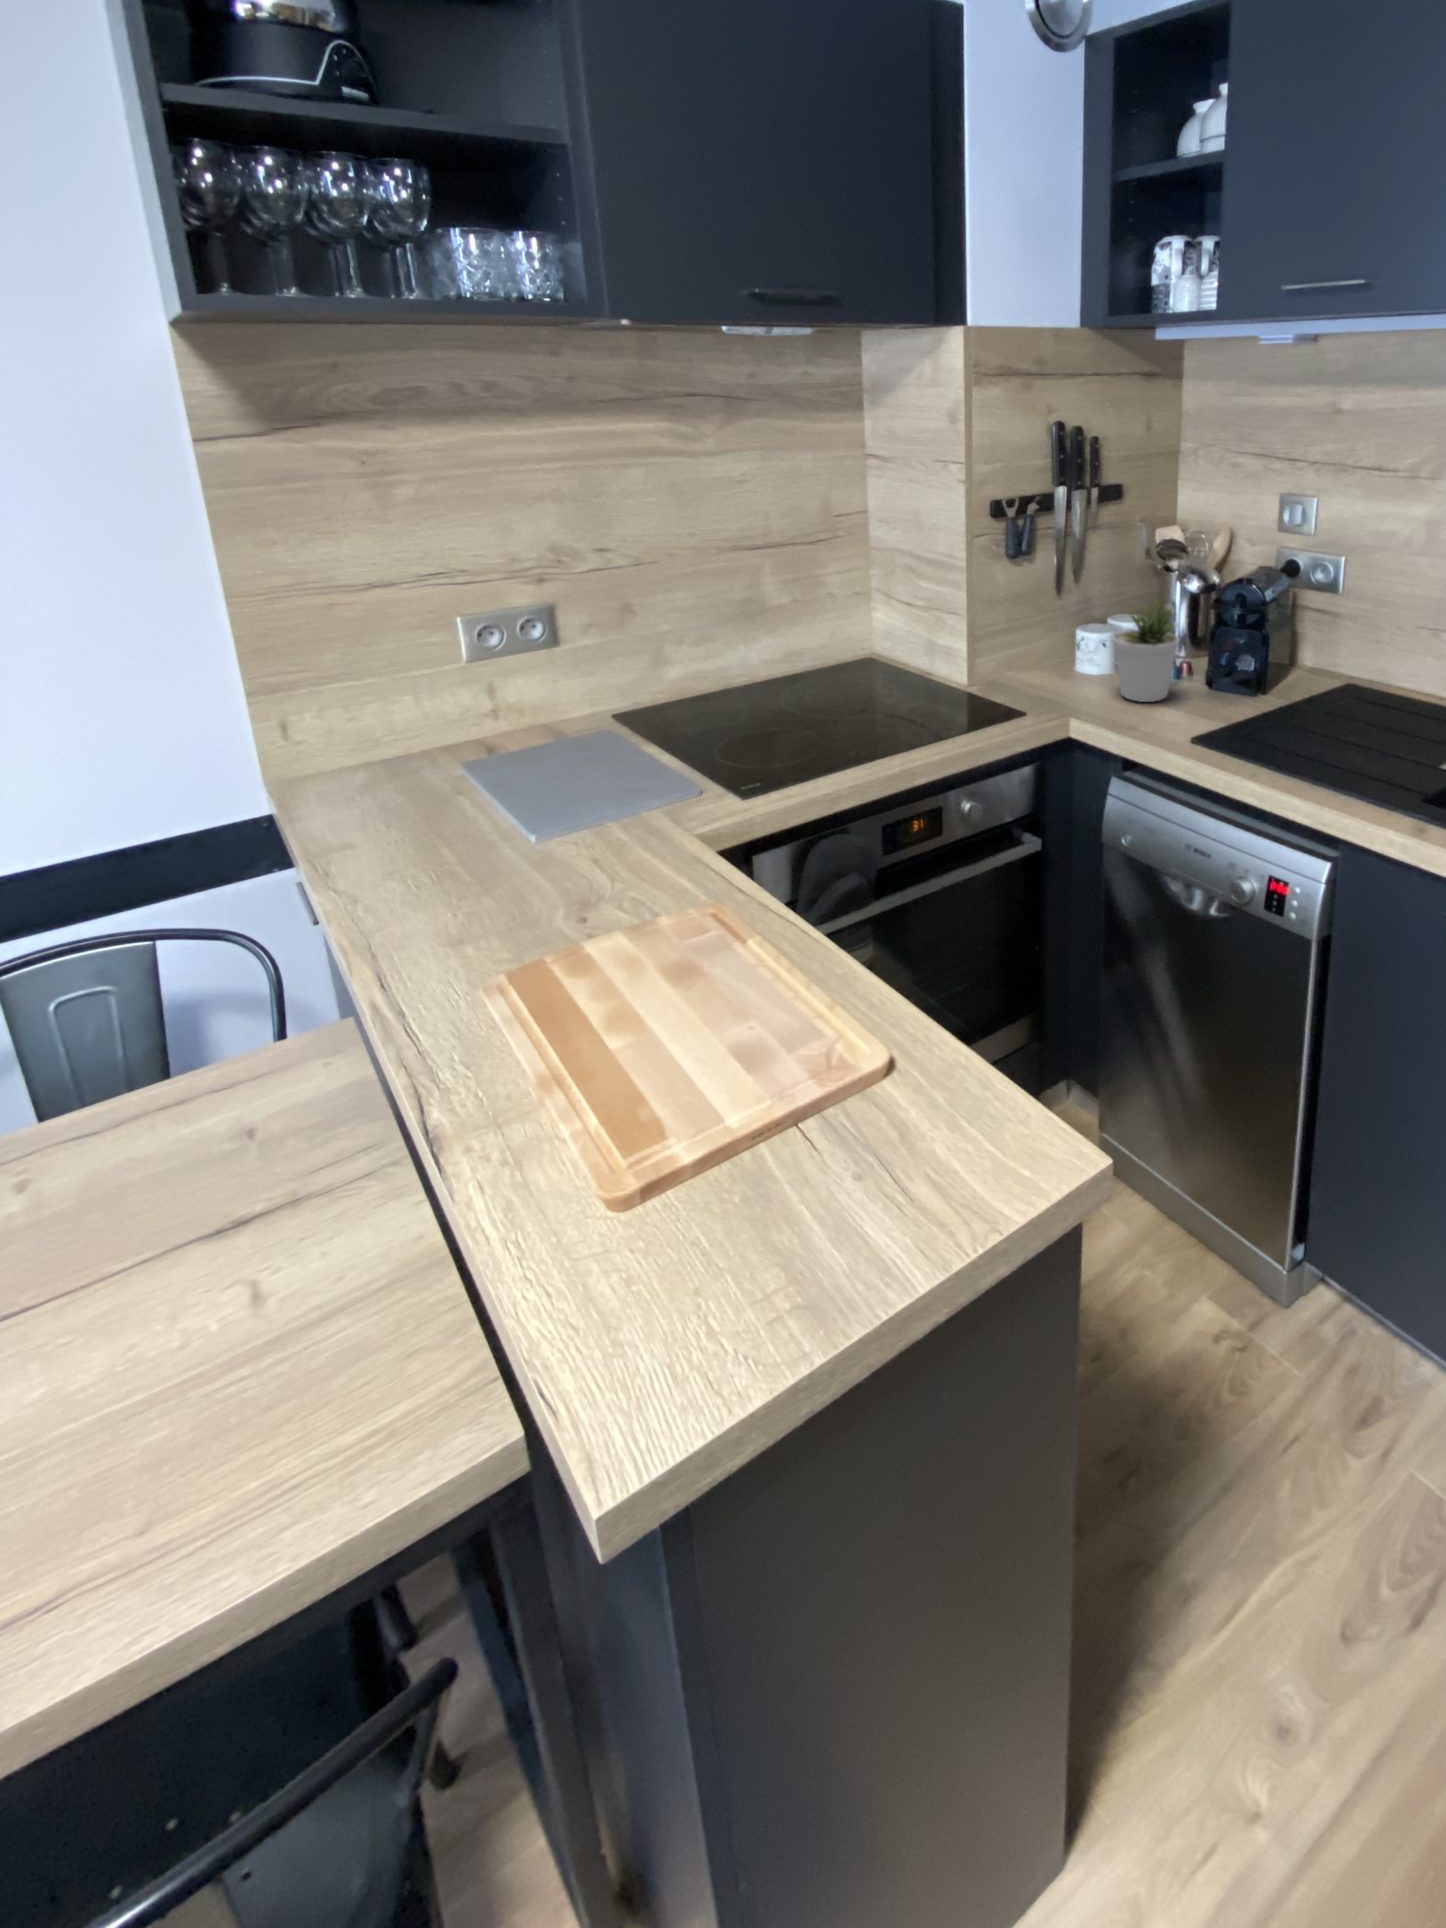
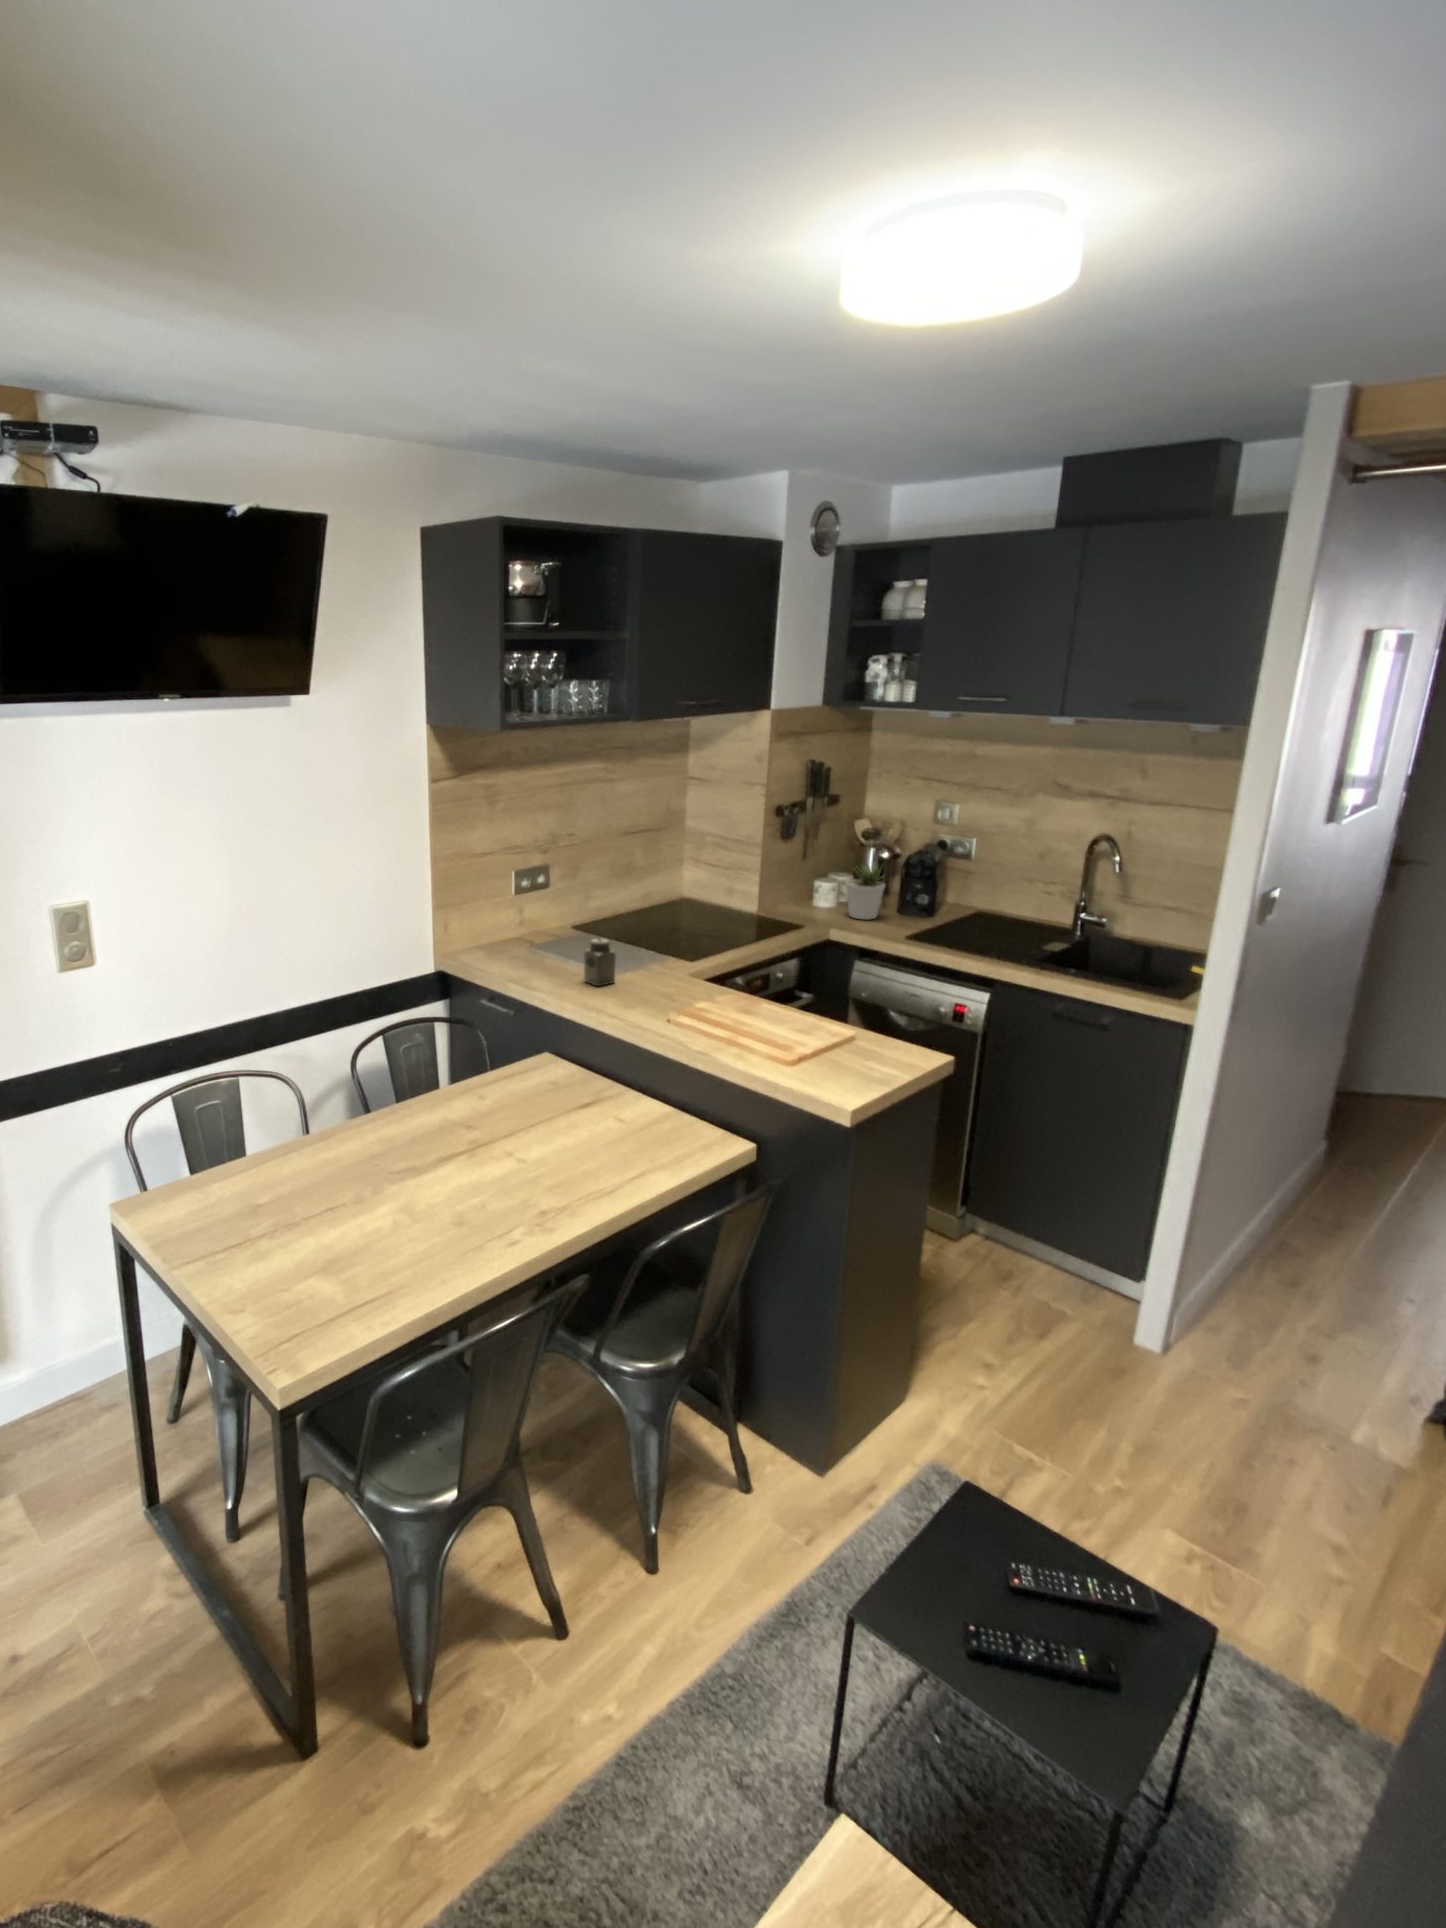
salt shaker: none [475,781,543,887] -> present [584,938,616,986]

